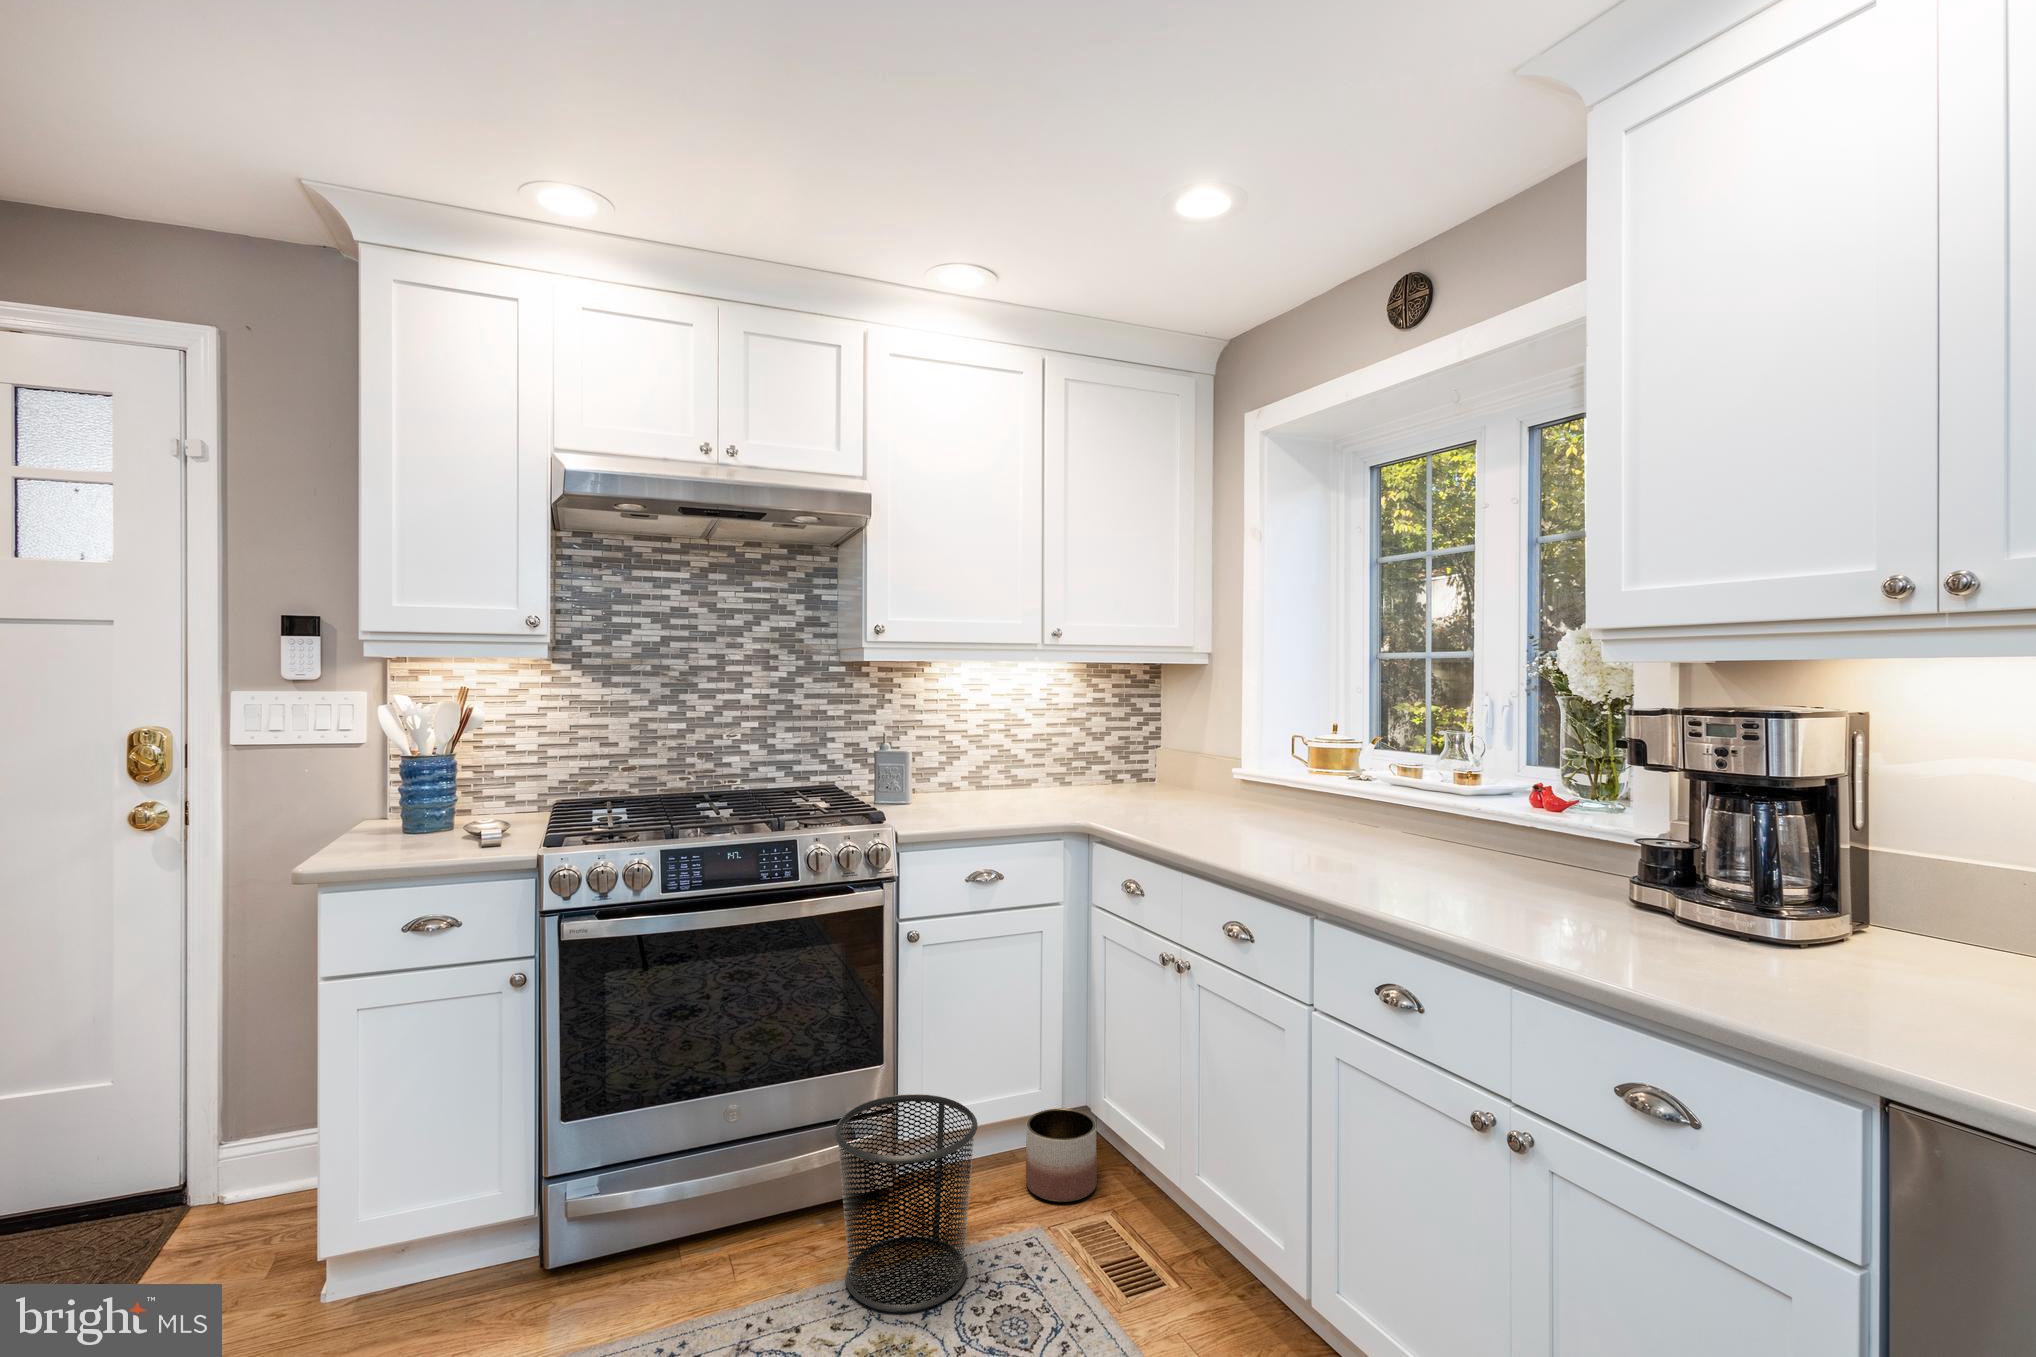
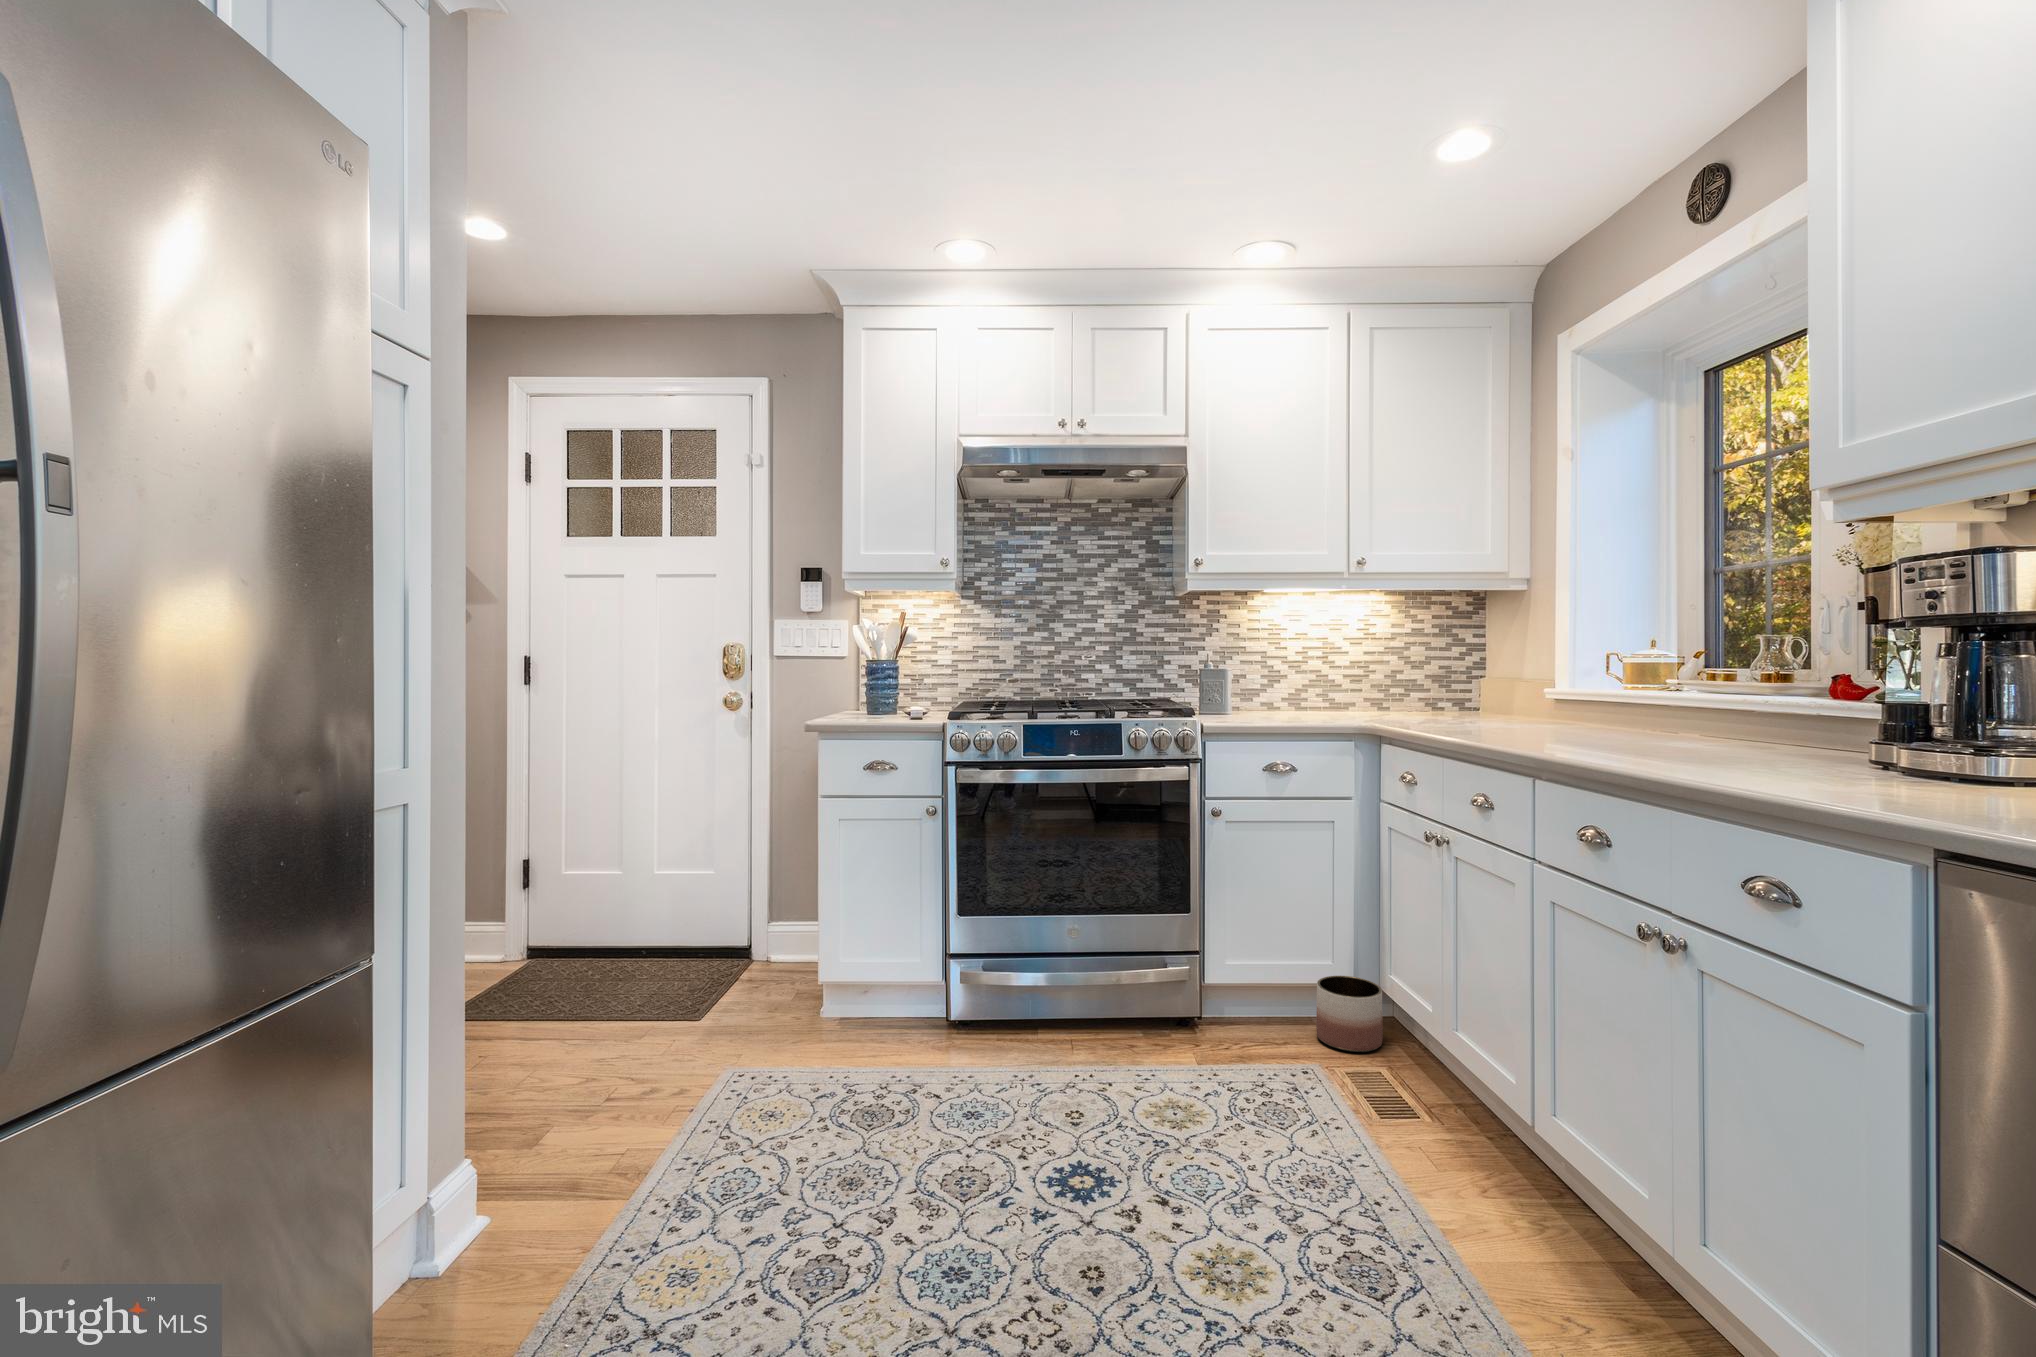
waste bin: present [835,1094,978,1312] -> none [1142,932,1258,1093]

